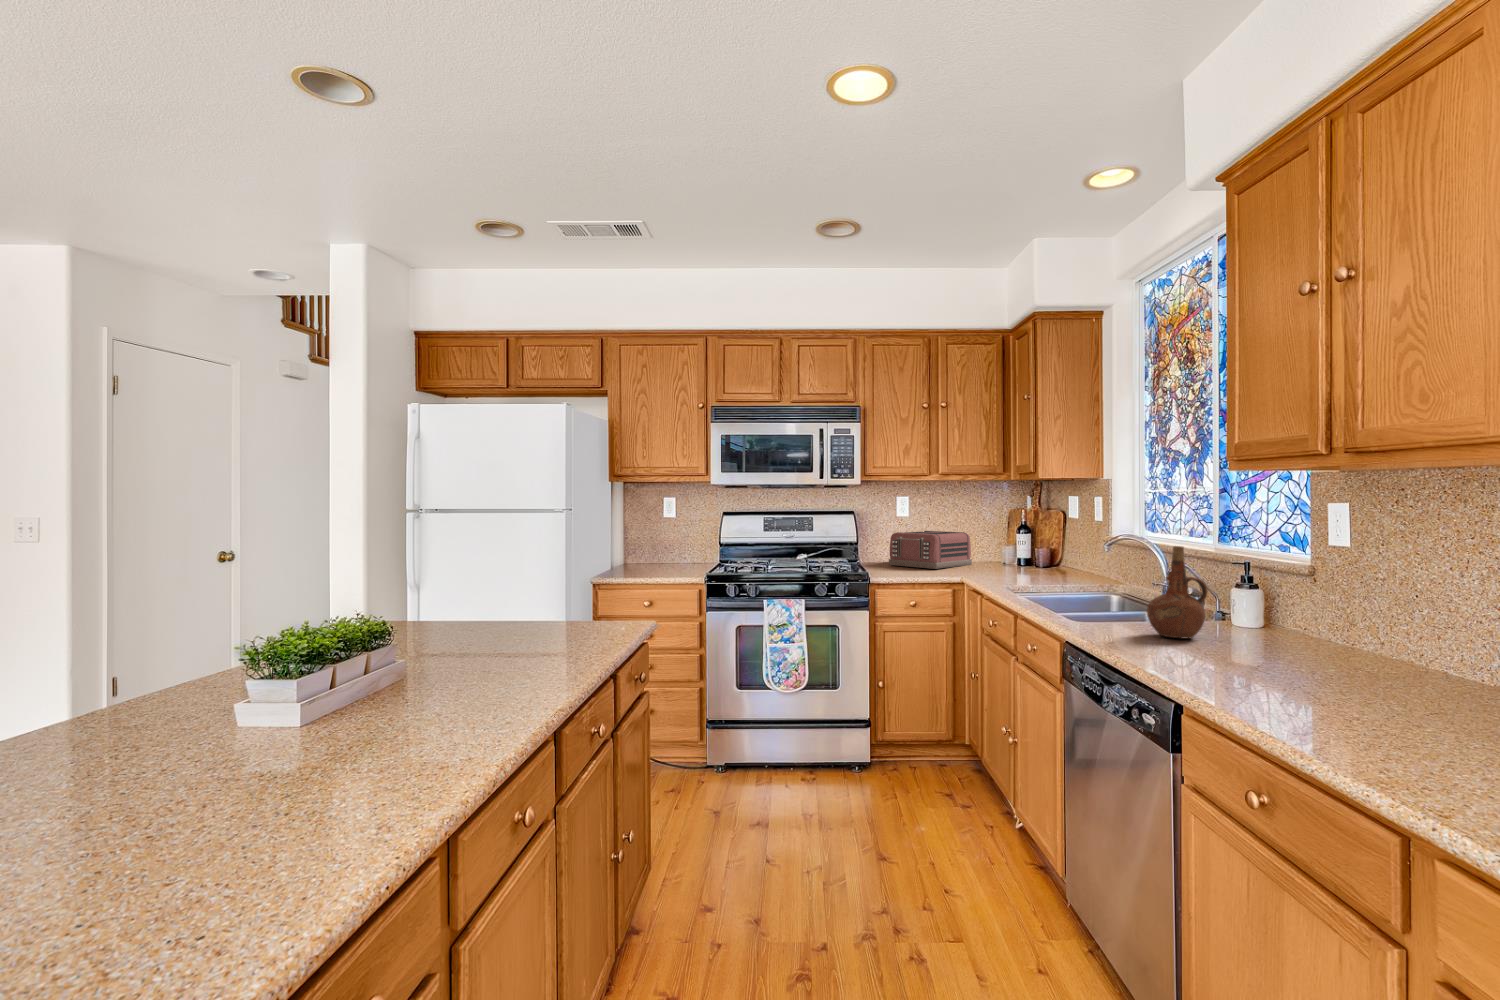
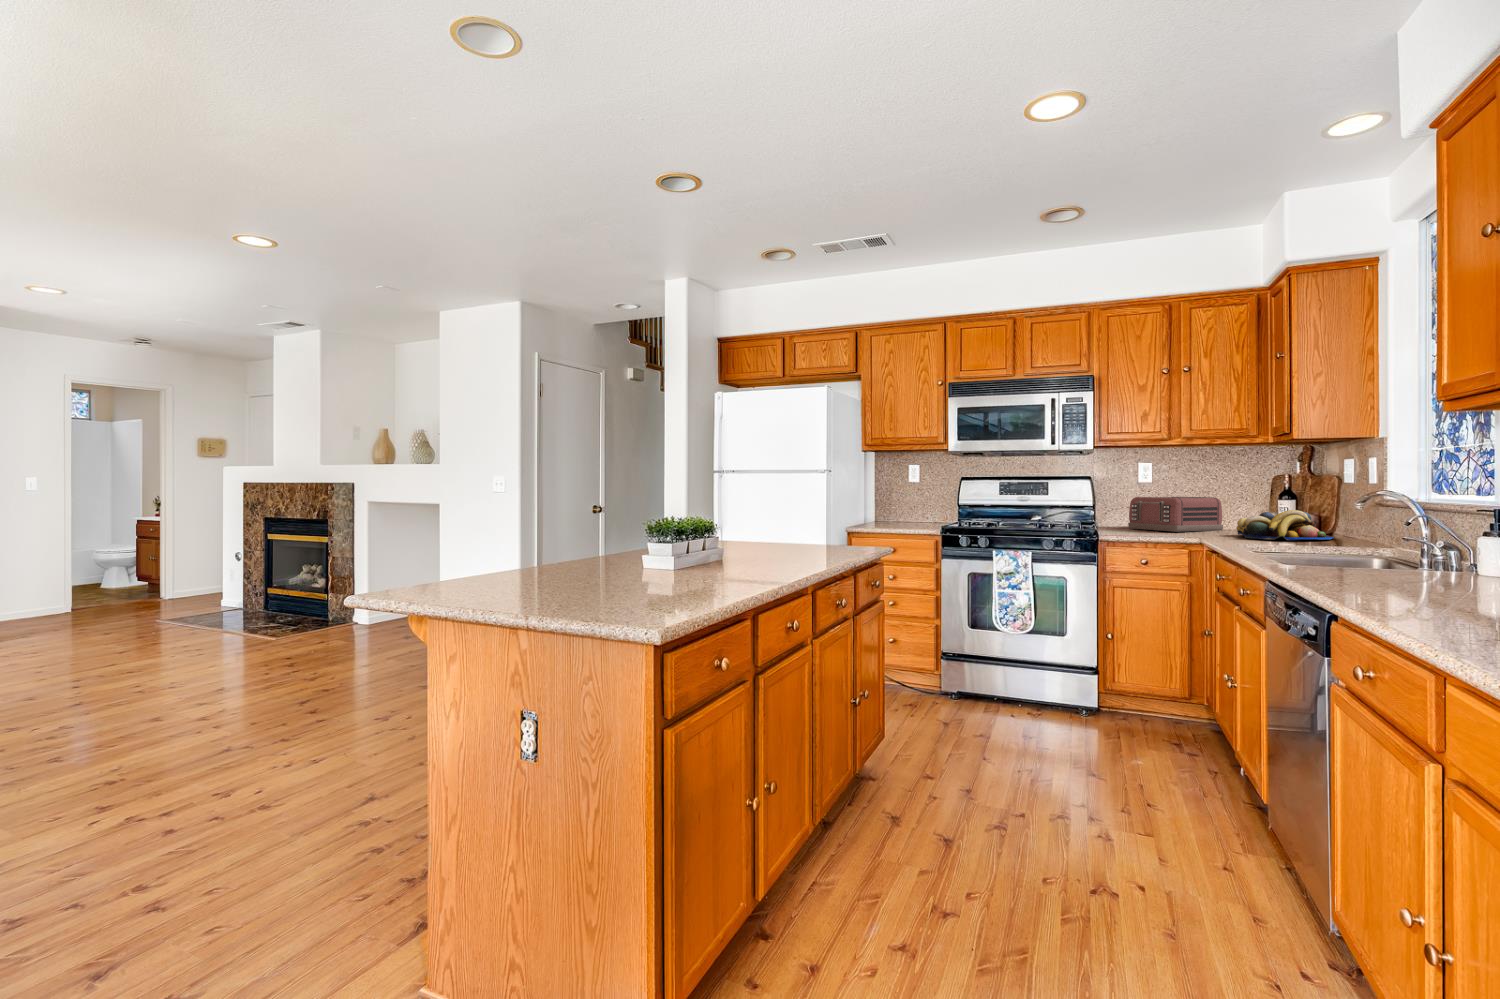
ceramic pitcher: present [1147,546,1208,639] -> none [1359,491,1431,581]
fruit bowl: none [990,547,1071,578] -> present [1237,510,1334,540]

